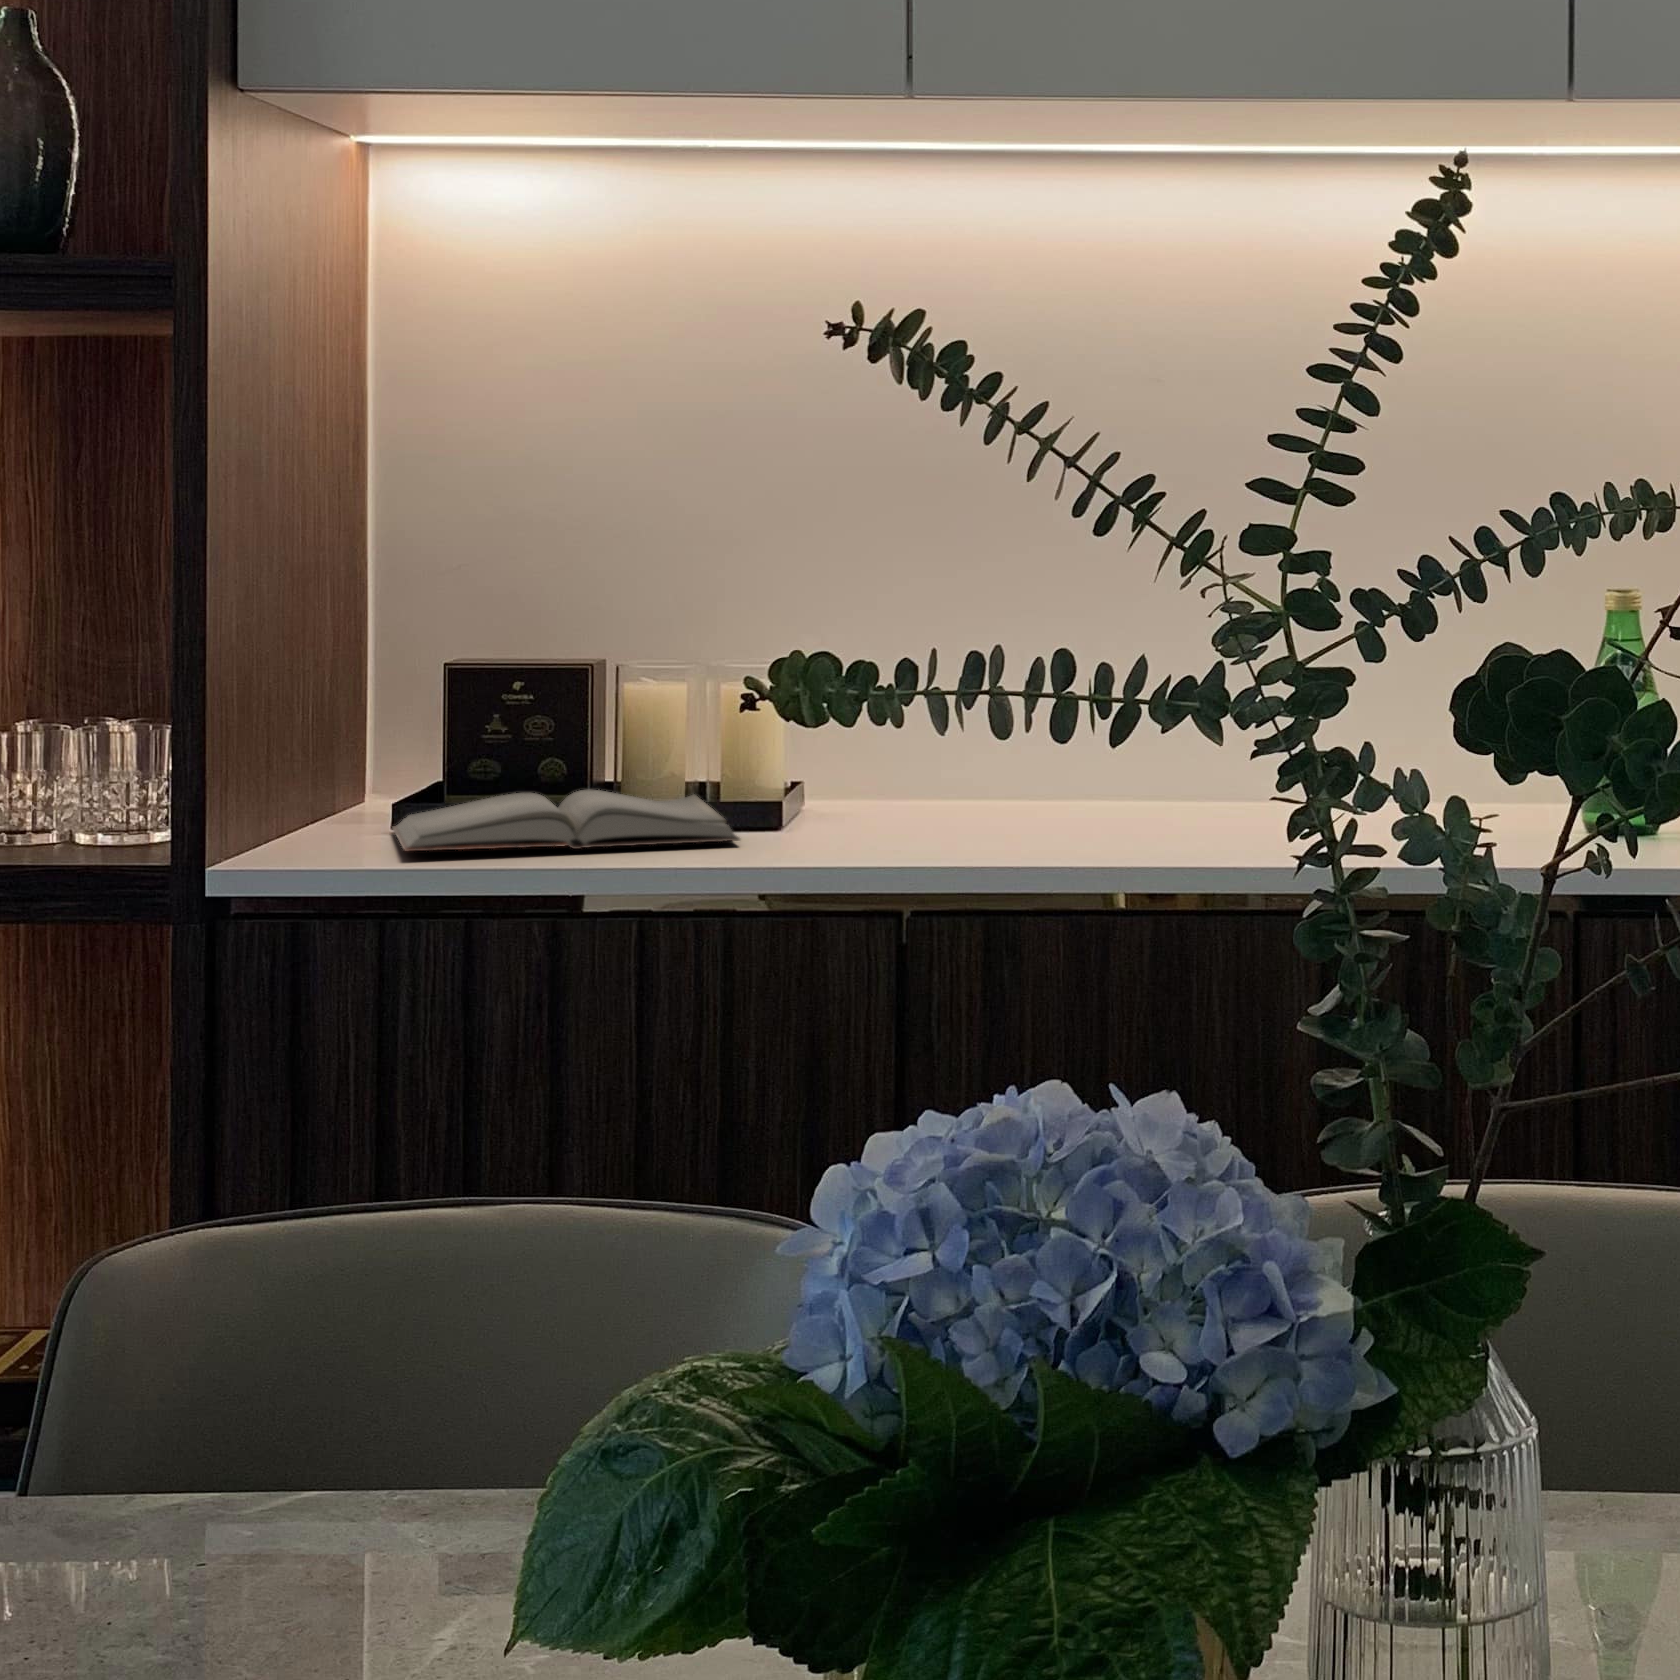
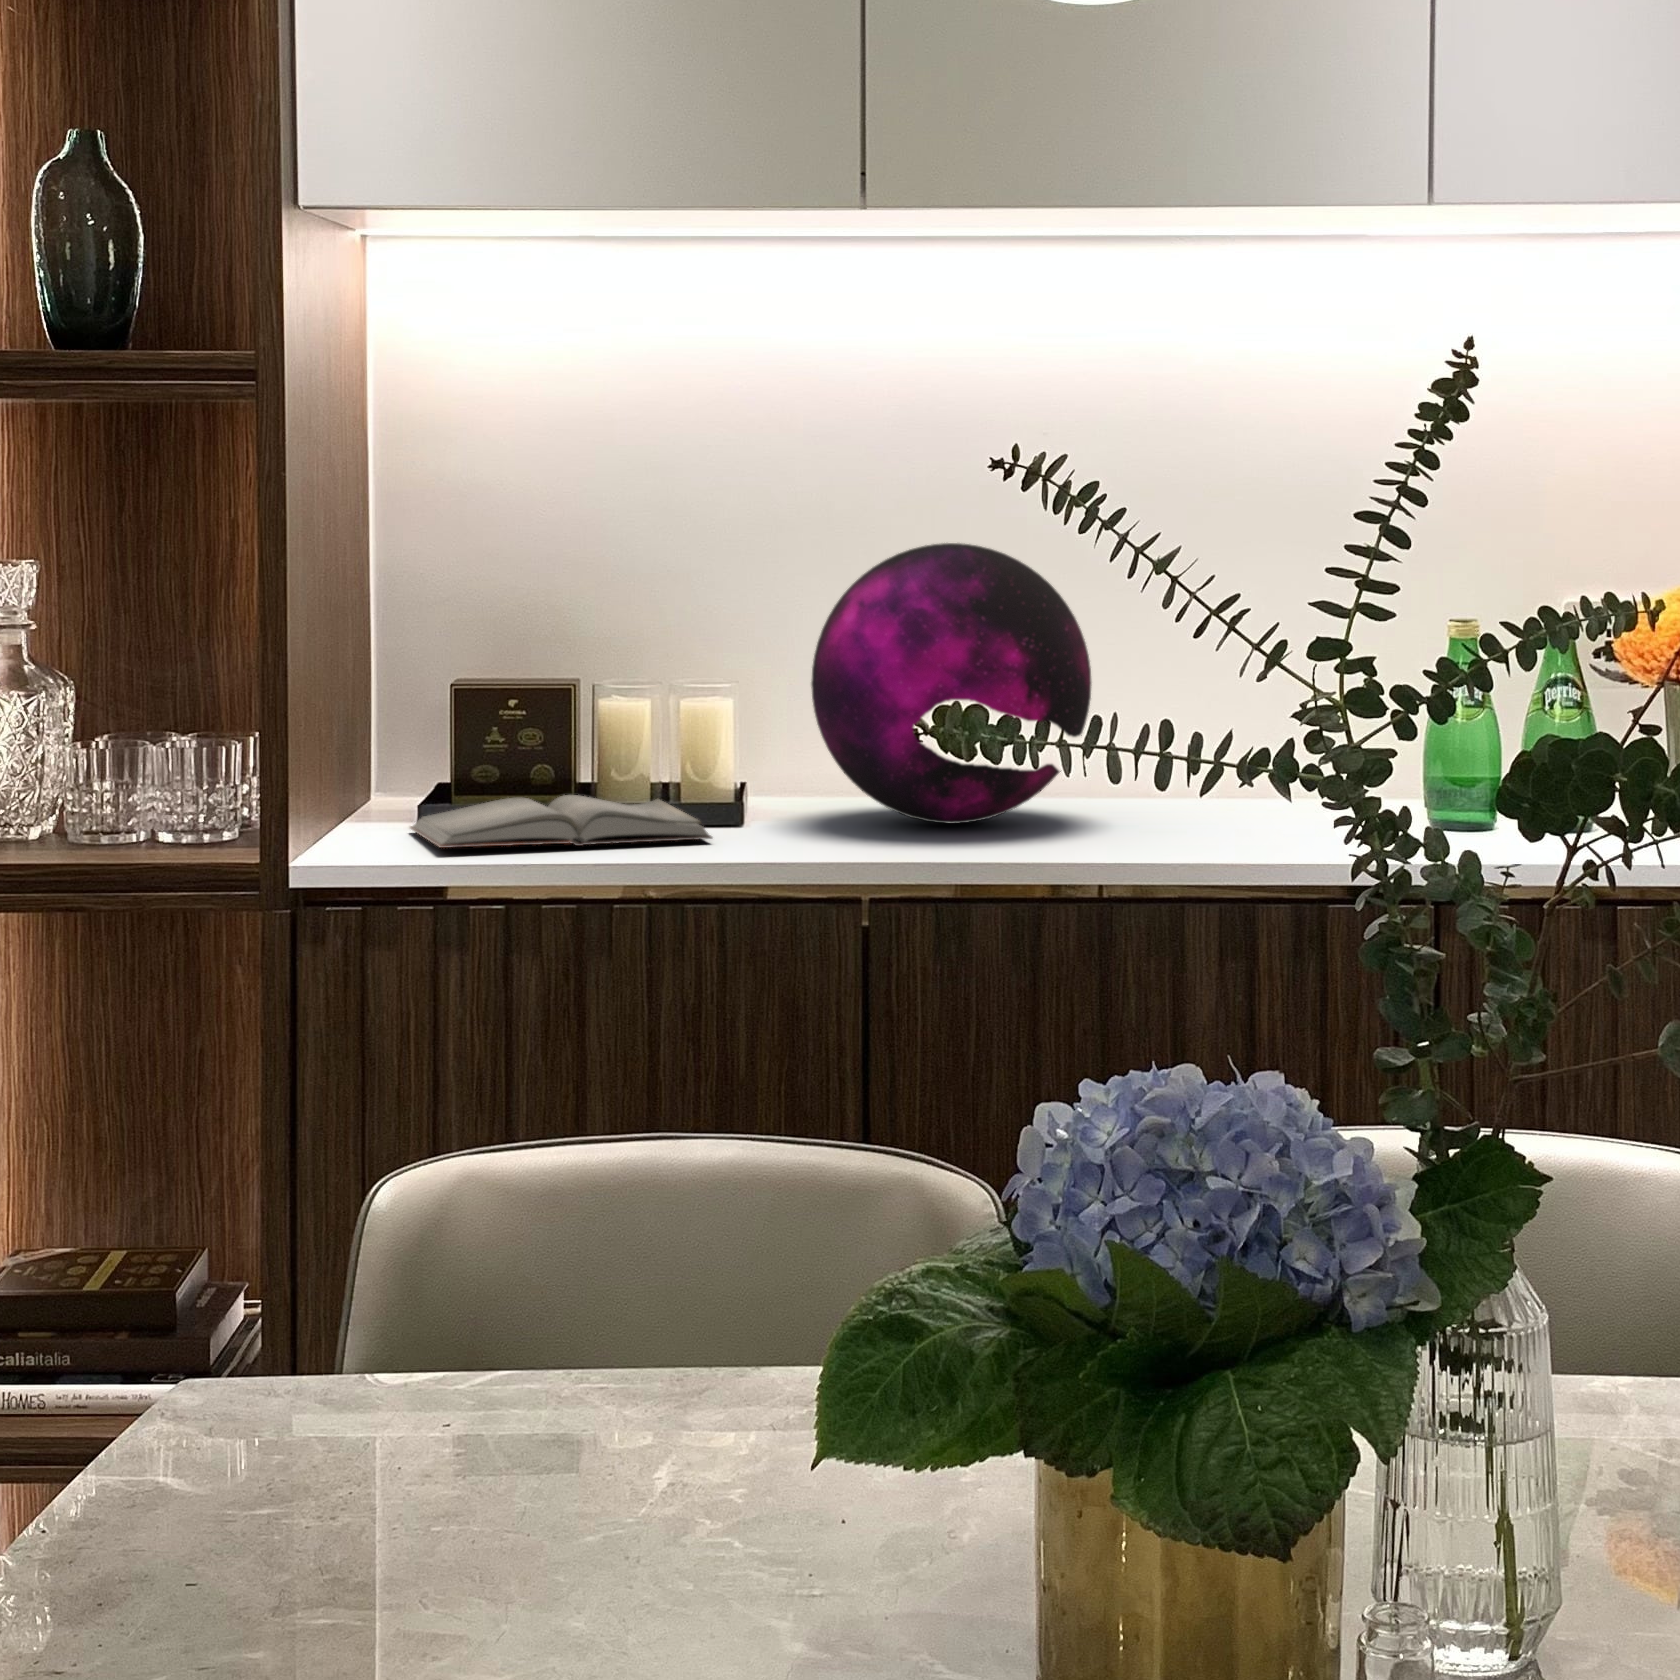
decorative orb: none [871,498,1197,822] -> present [811,543,1091,824]

